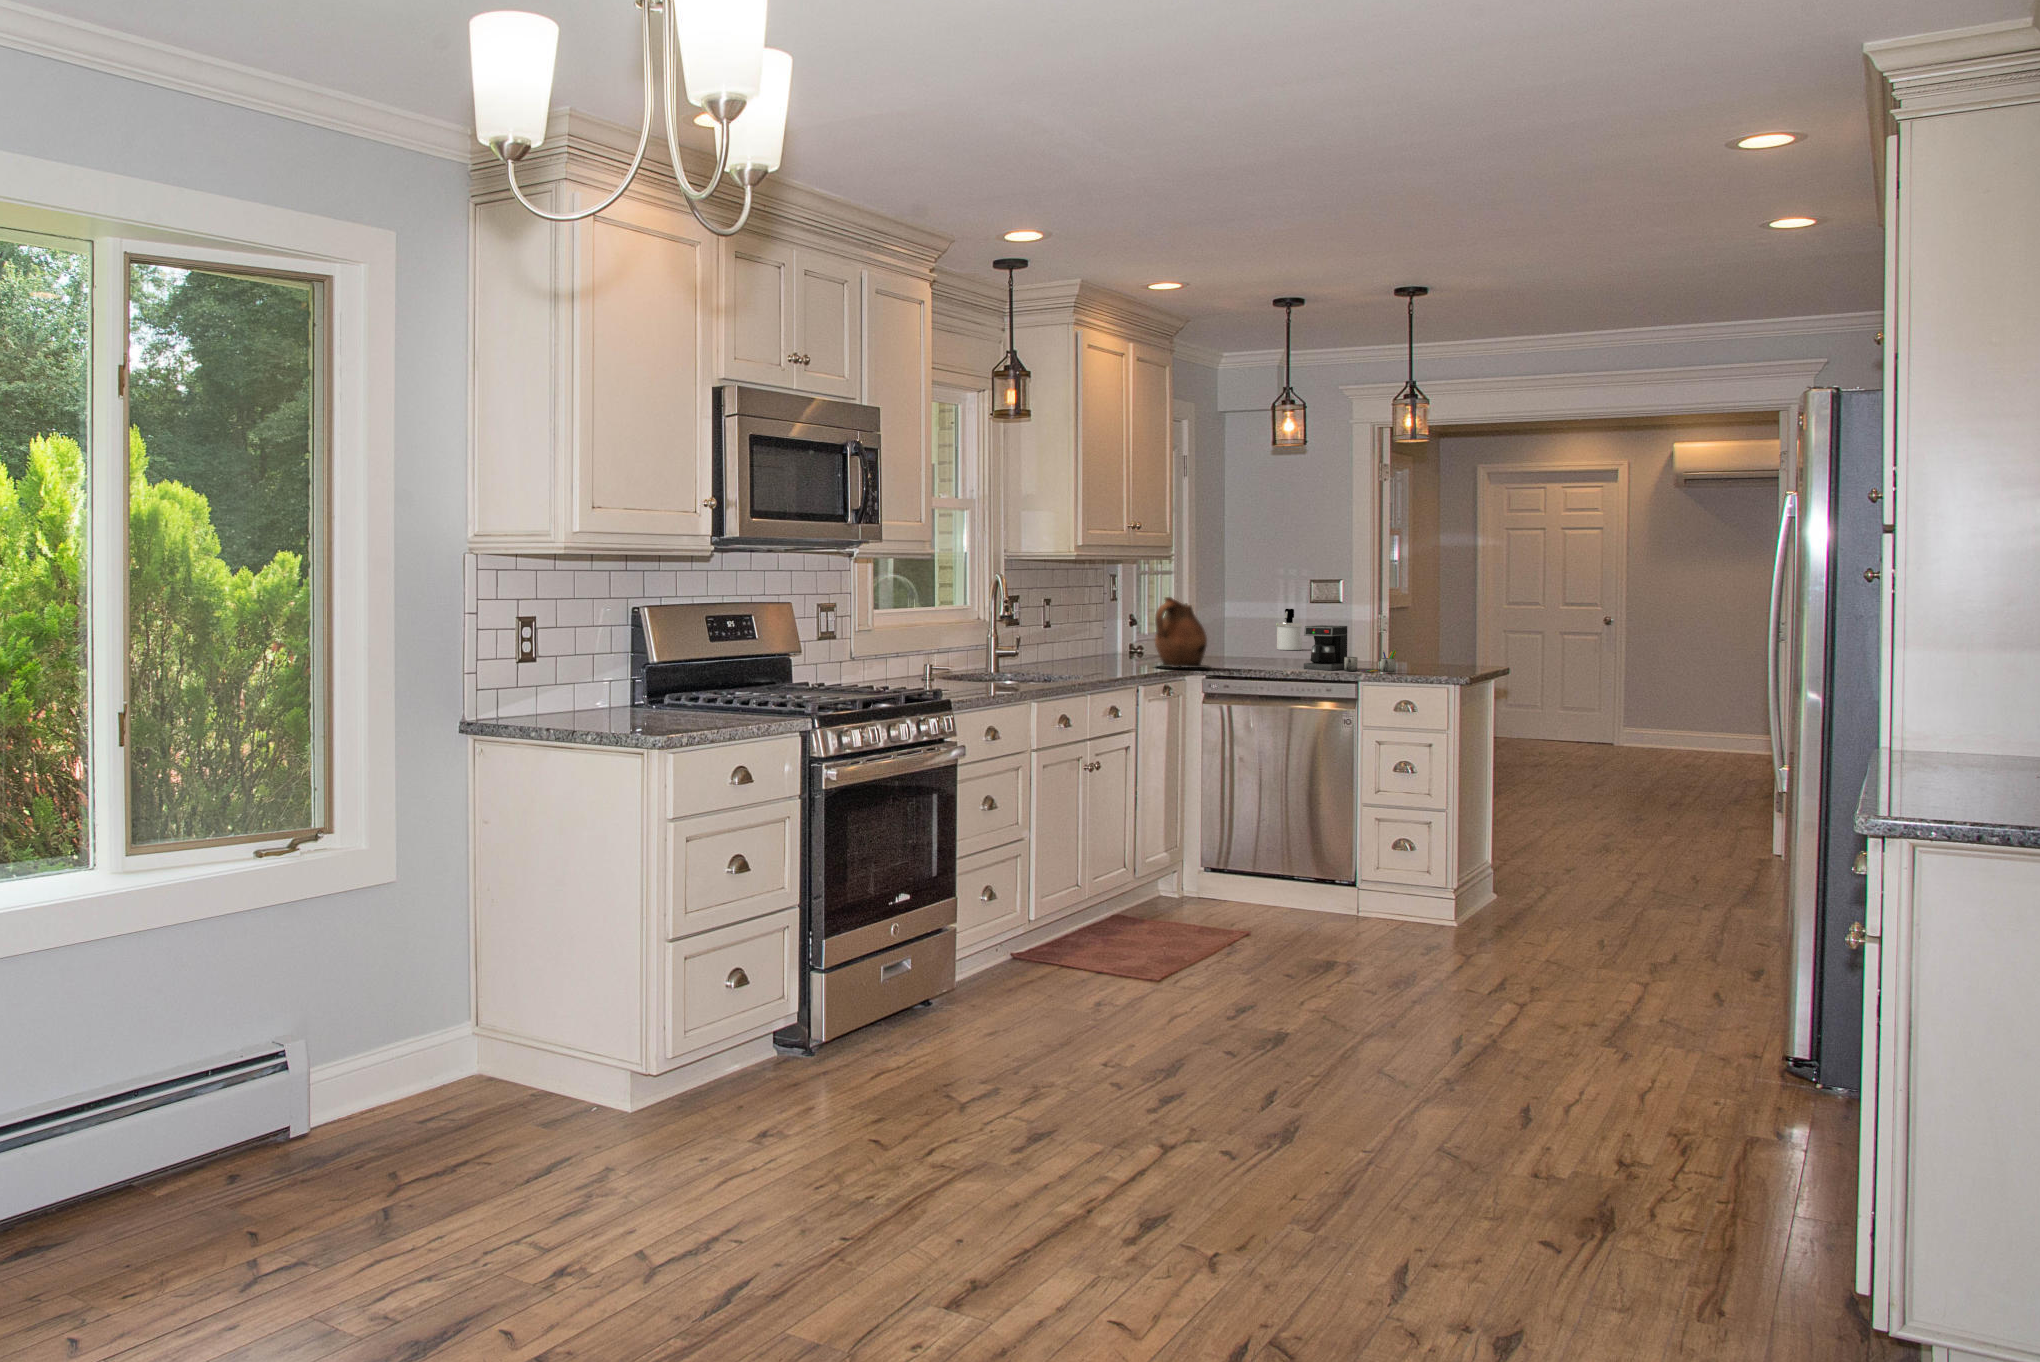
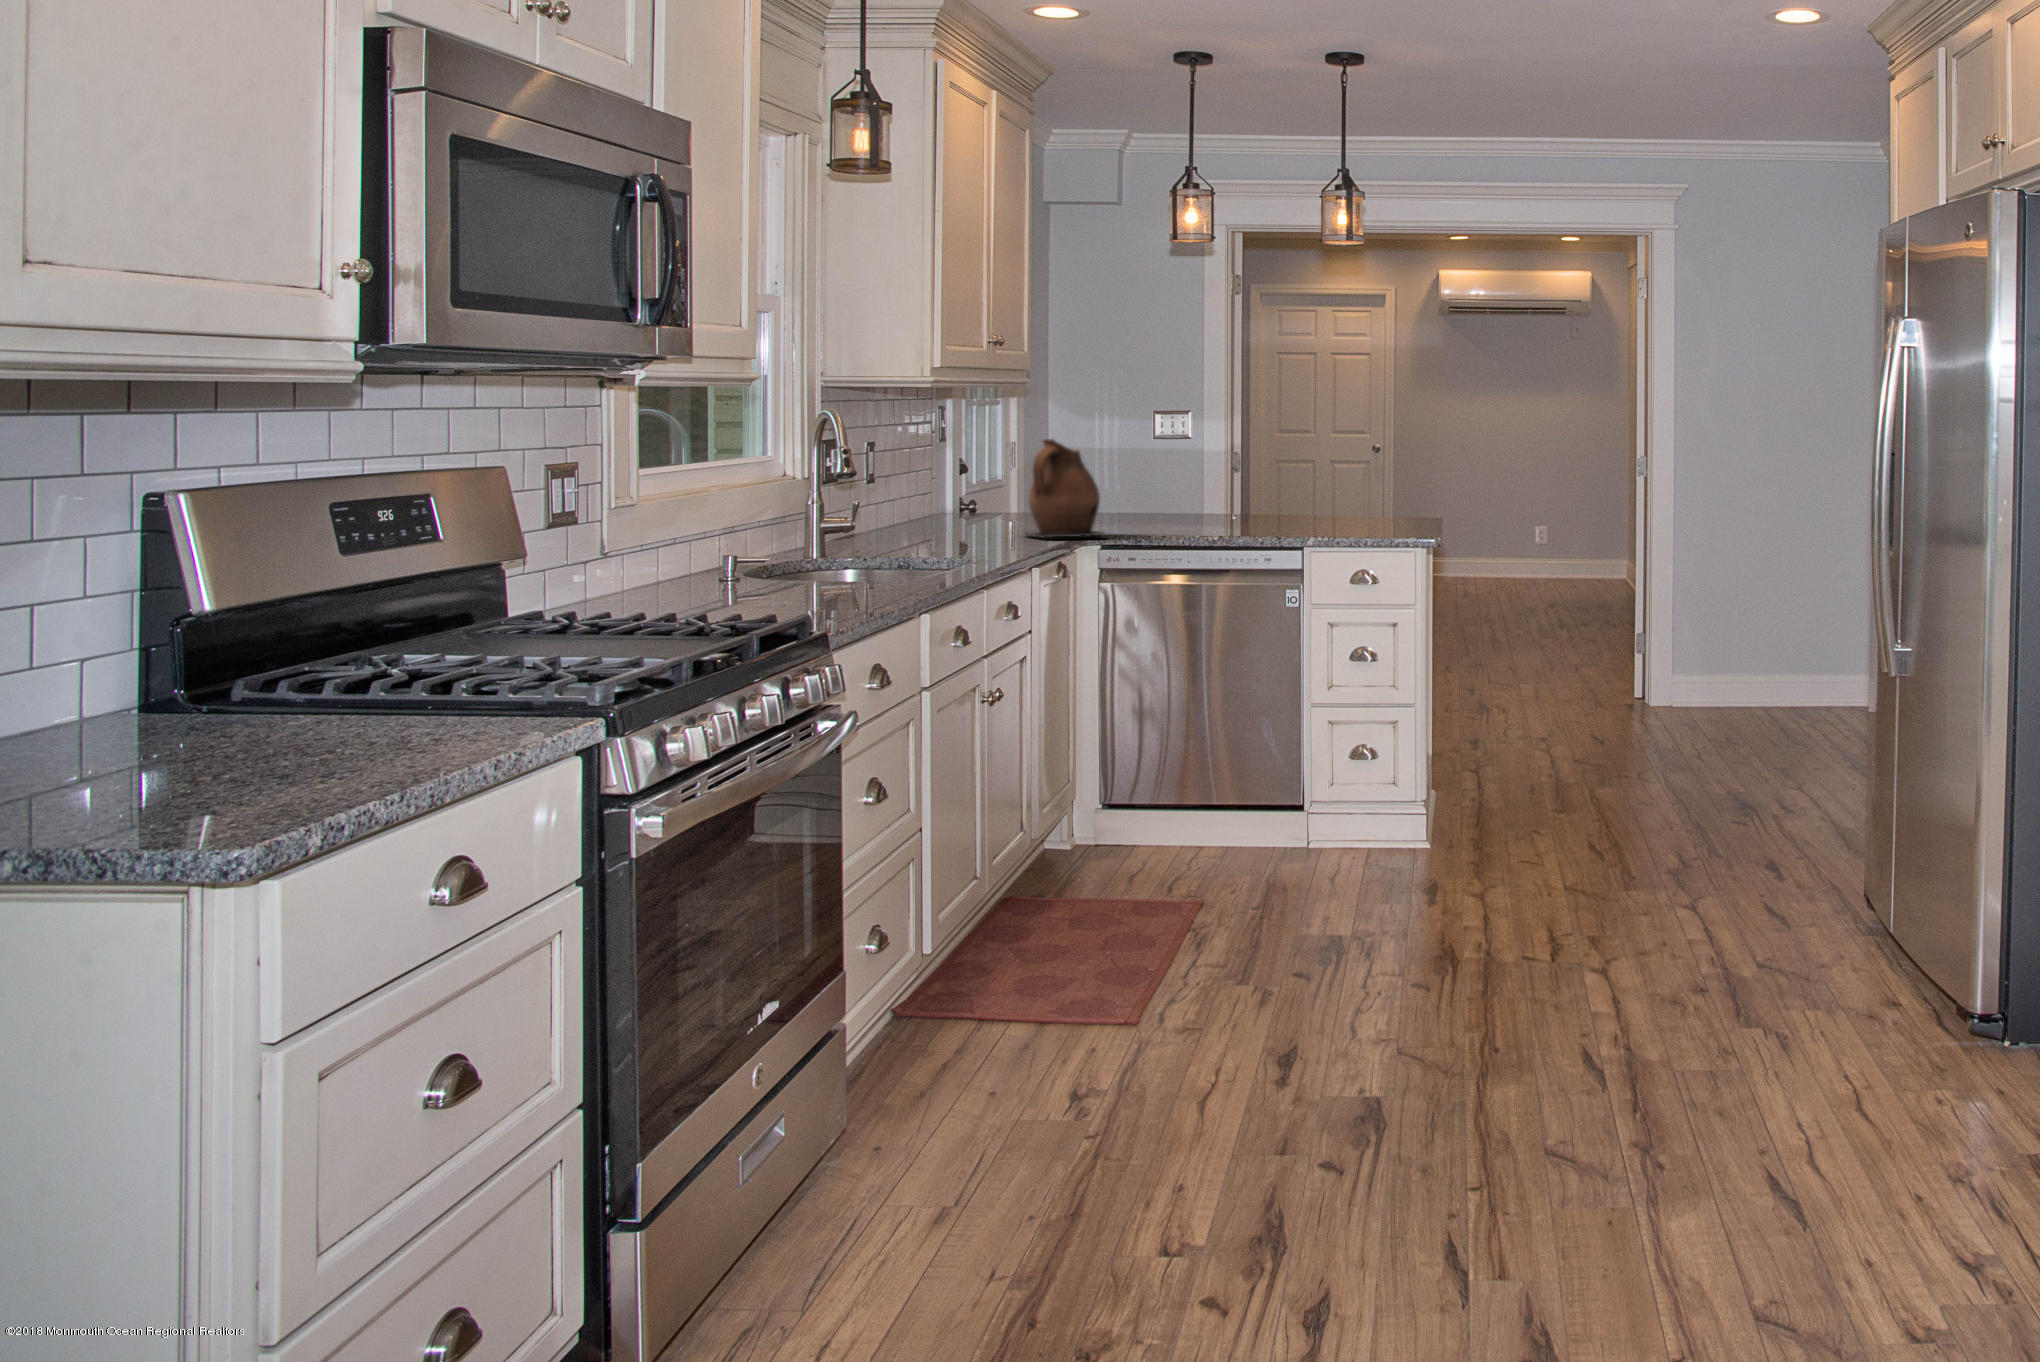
soap dispenser: present [1276,609,1302,650] -> none [1122,447,1154,499]
coffee maker: present [1304,625,1398,673] -> none [1210,472,1325,531]

